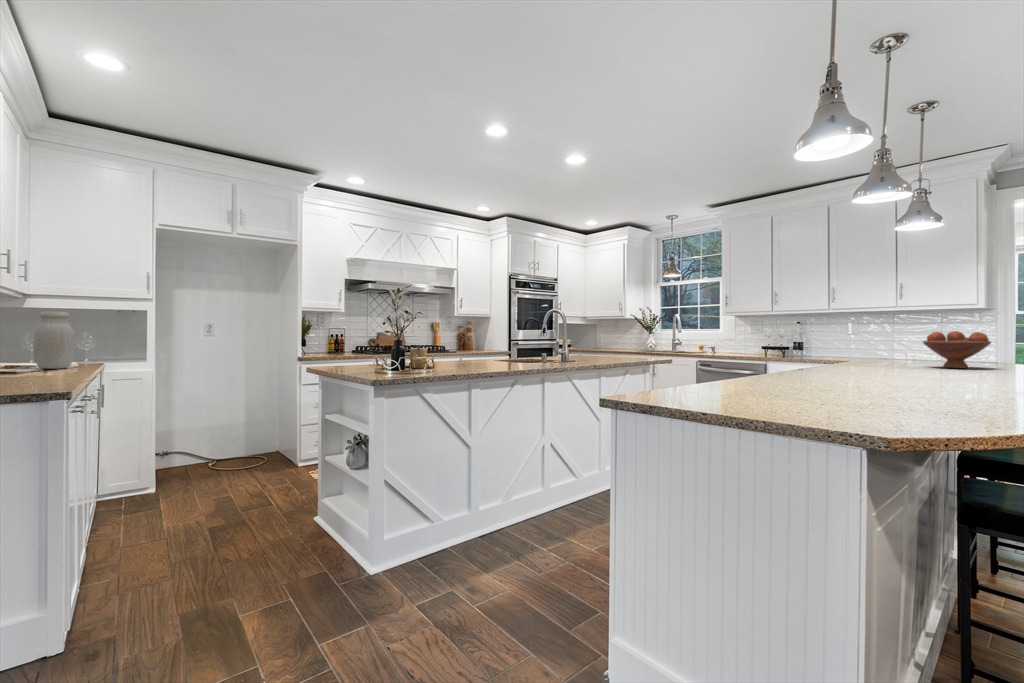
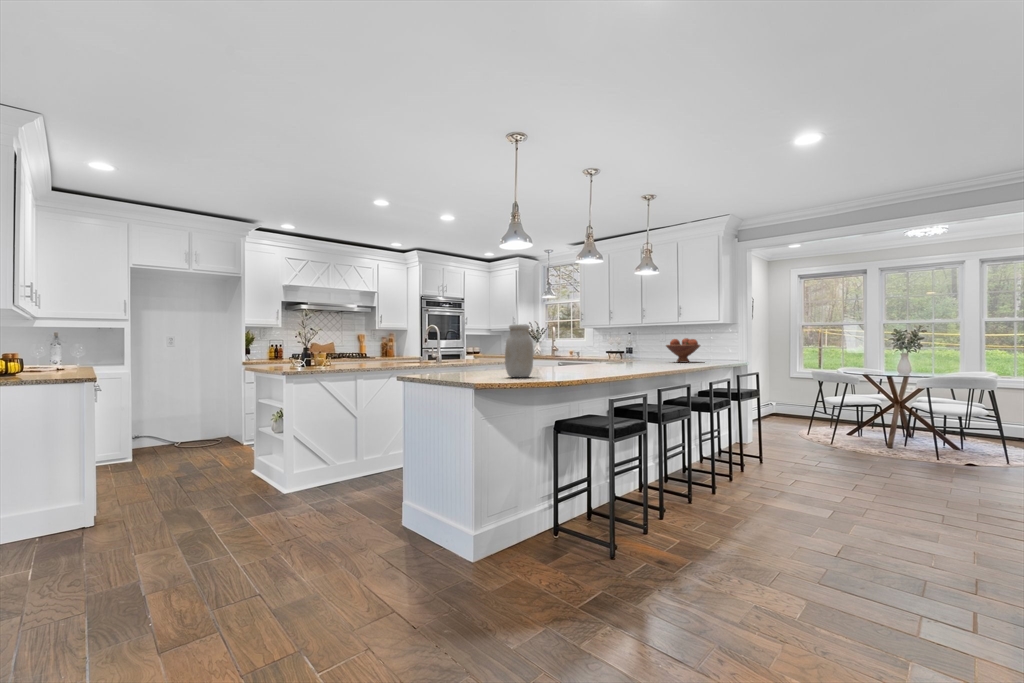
jar: present [34,312,75,369] -> present [505,324,534,377]

